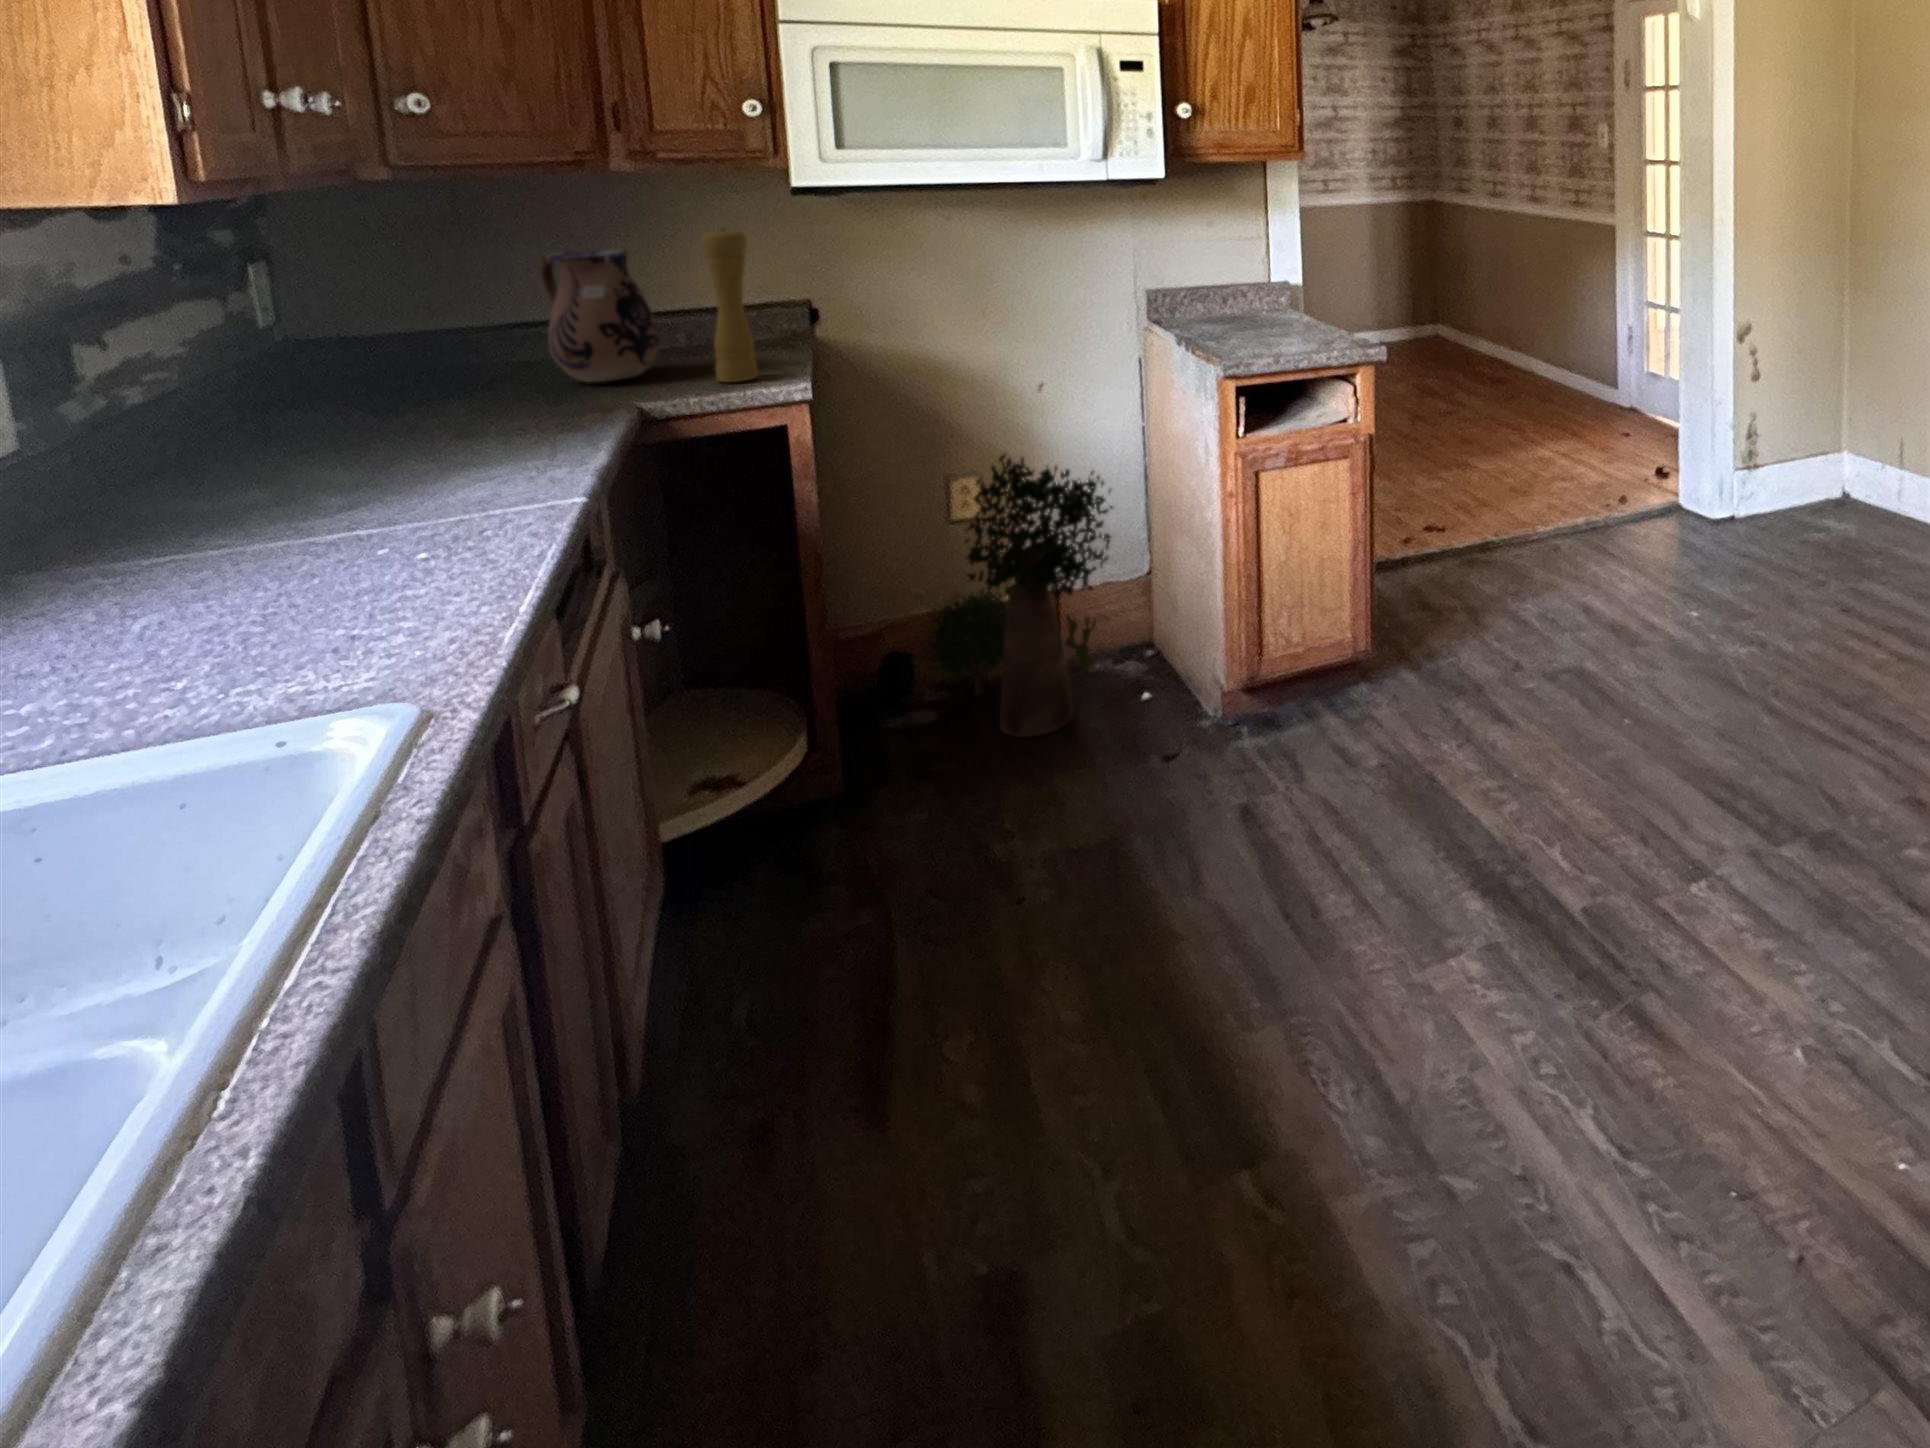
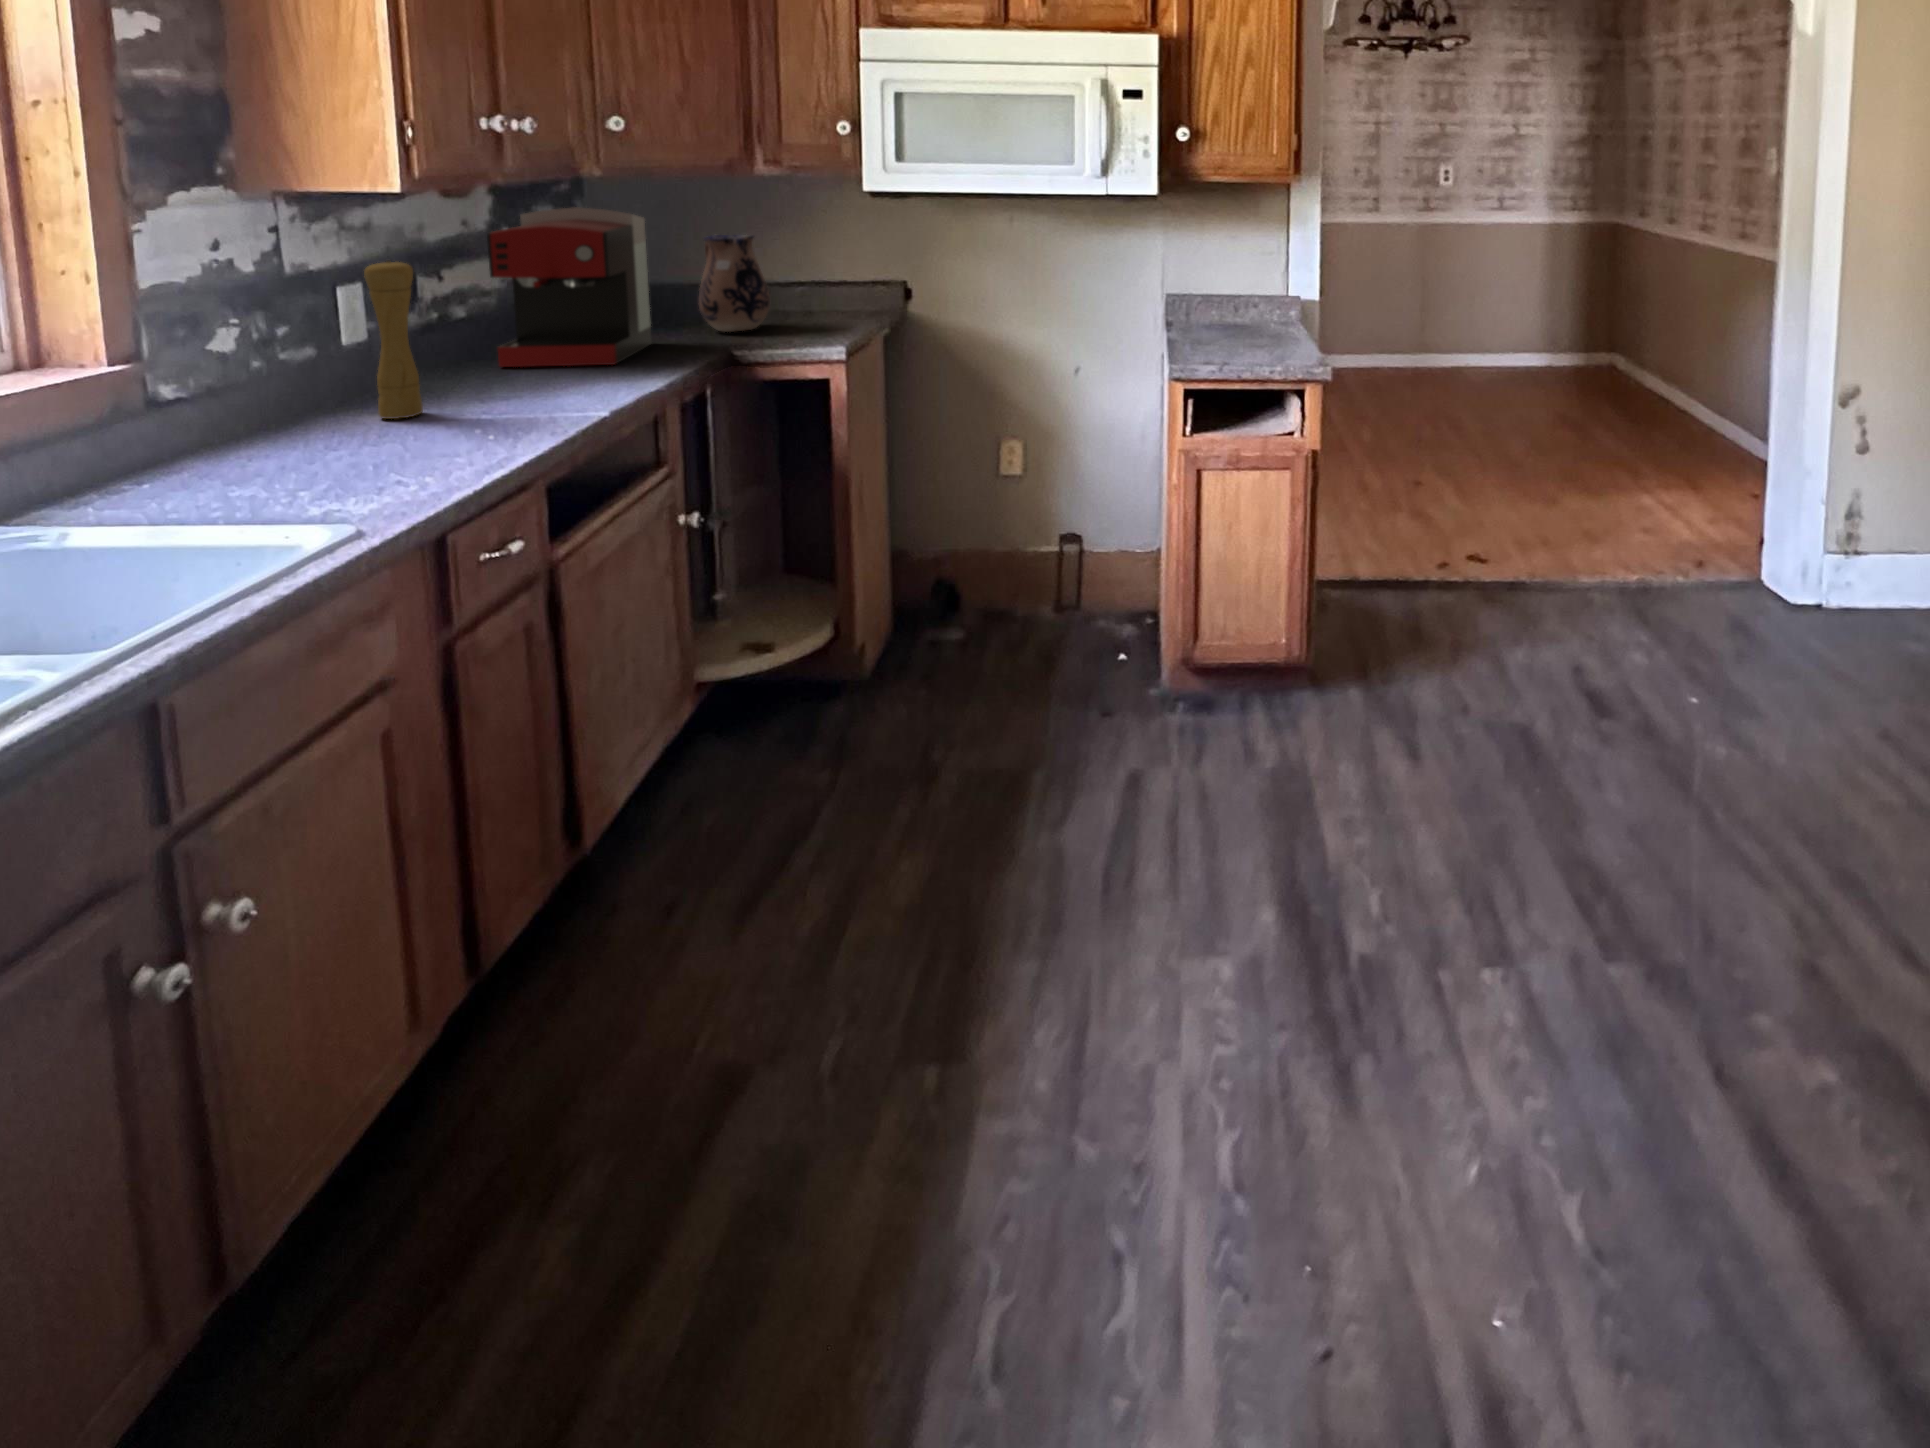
coffee maker: none [240,222,497,467] -> present [487,207,652,367]
pepper mill: present [701,228,758,382] -> present [364,260,423,419]
potted plant: present [920,454,1113,737] -> none [958,423,1105,668]

